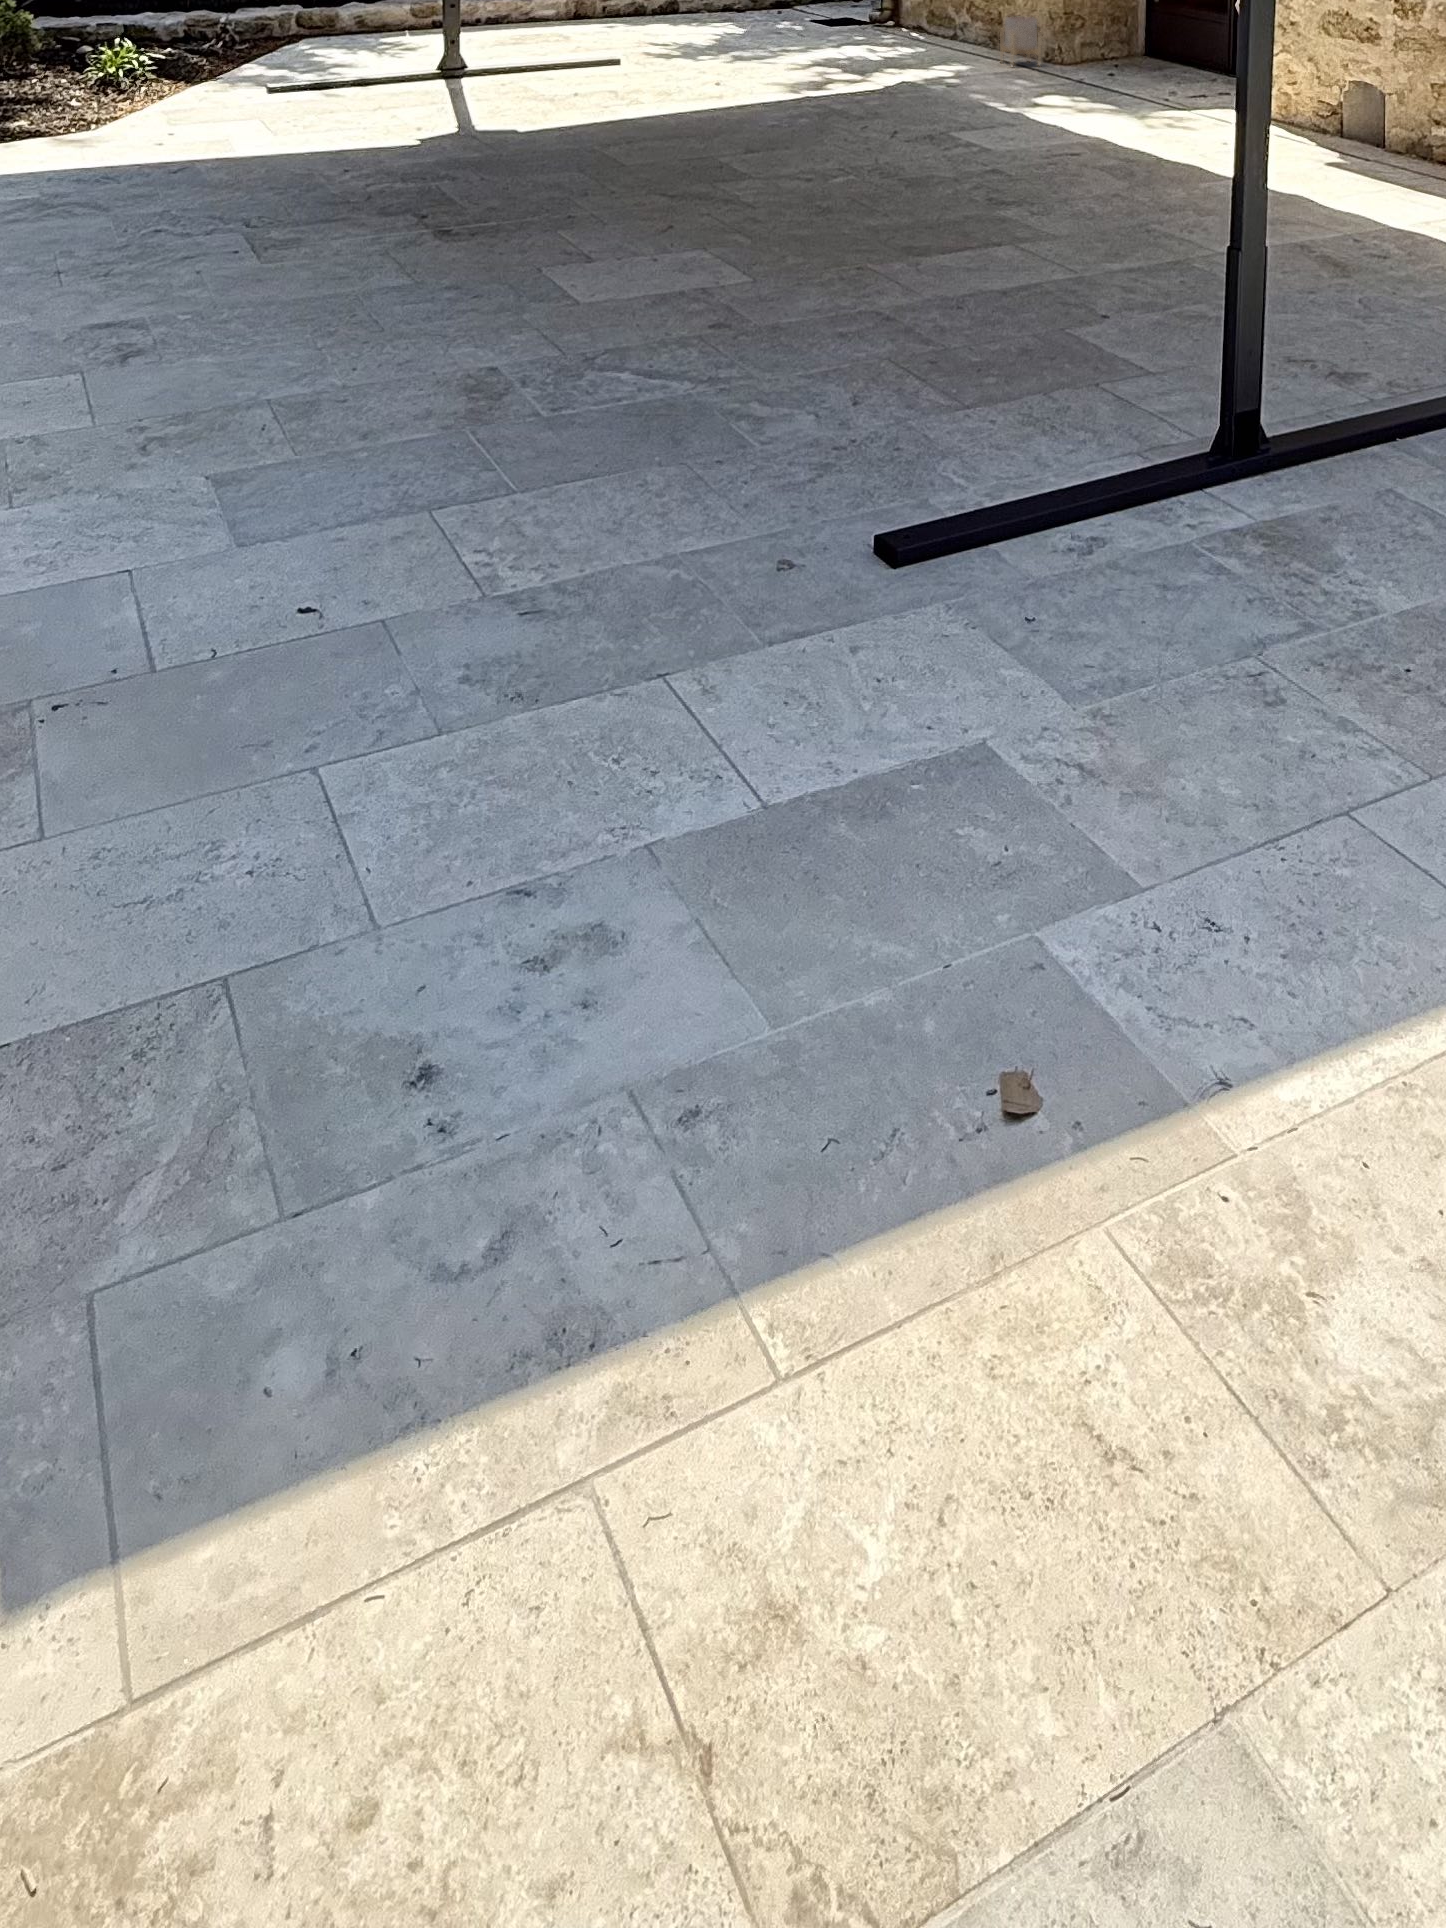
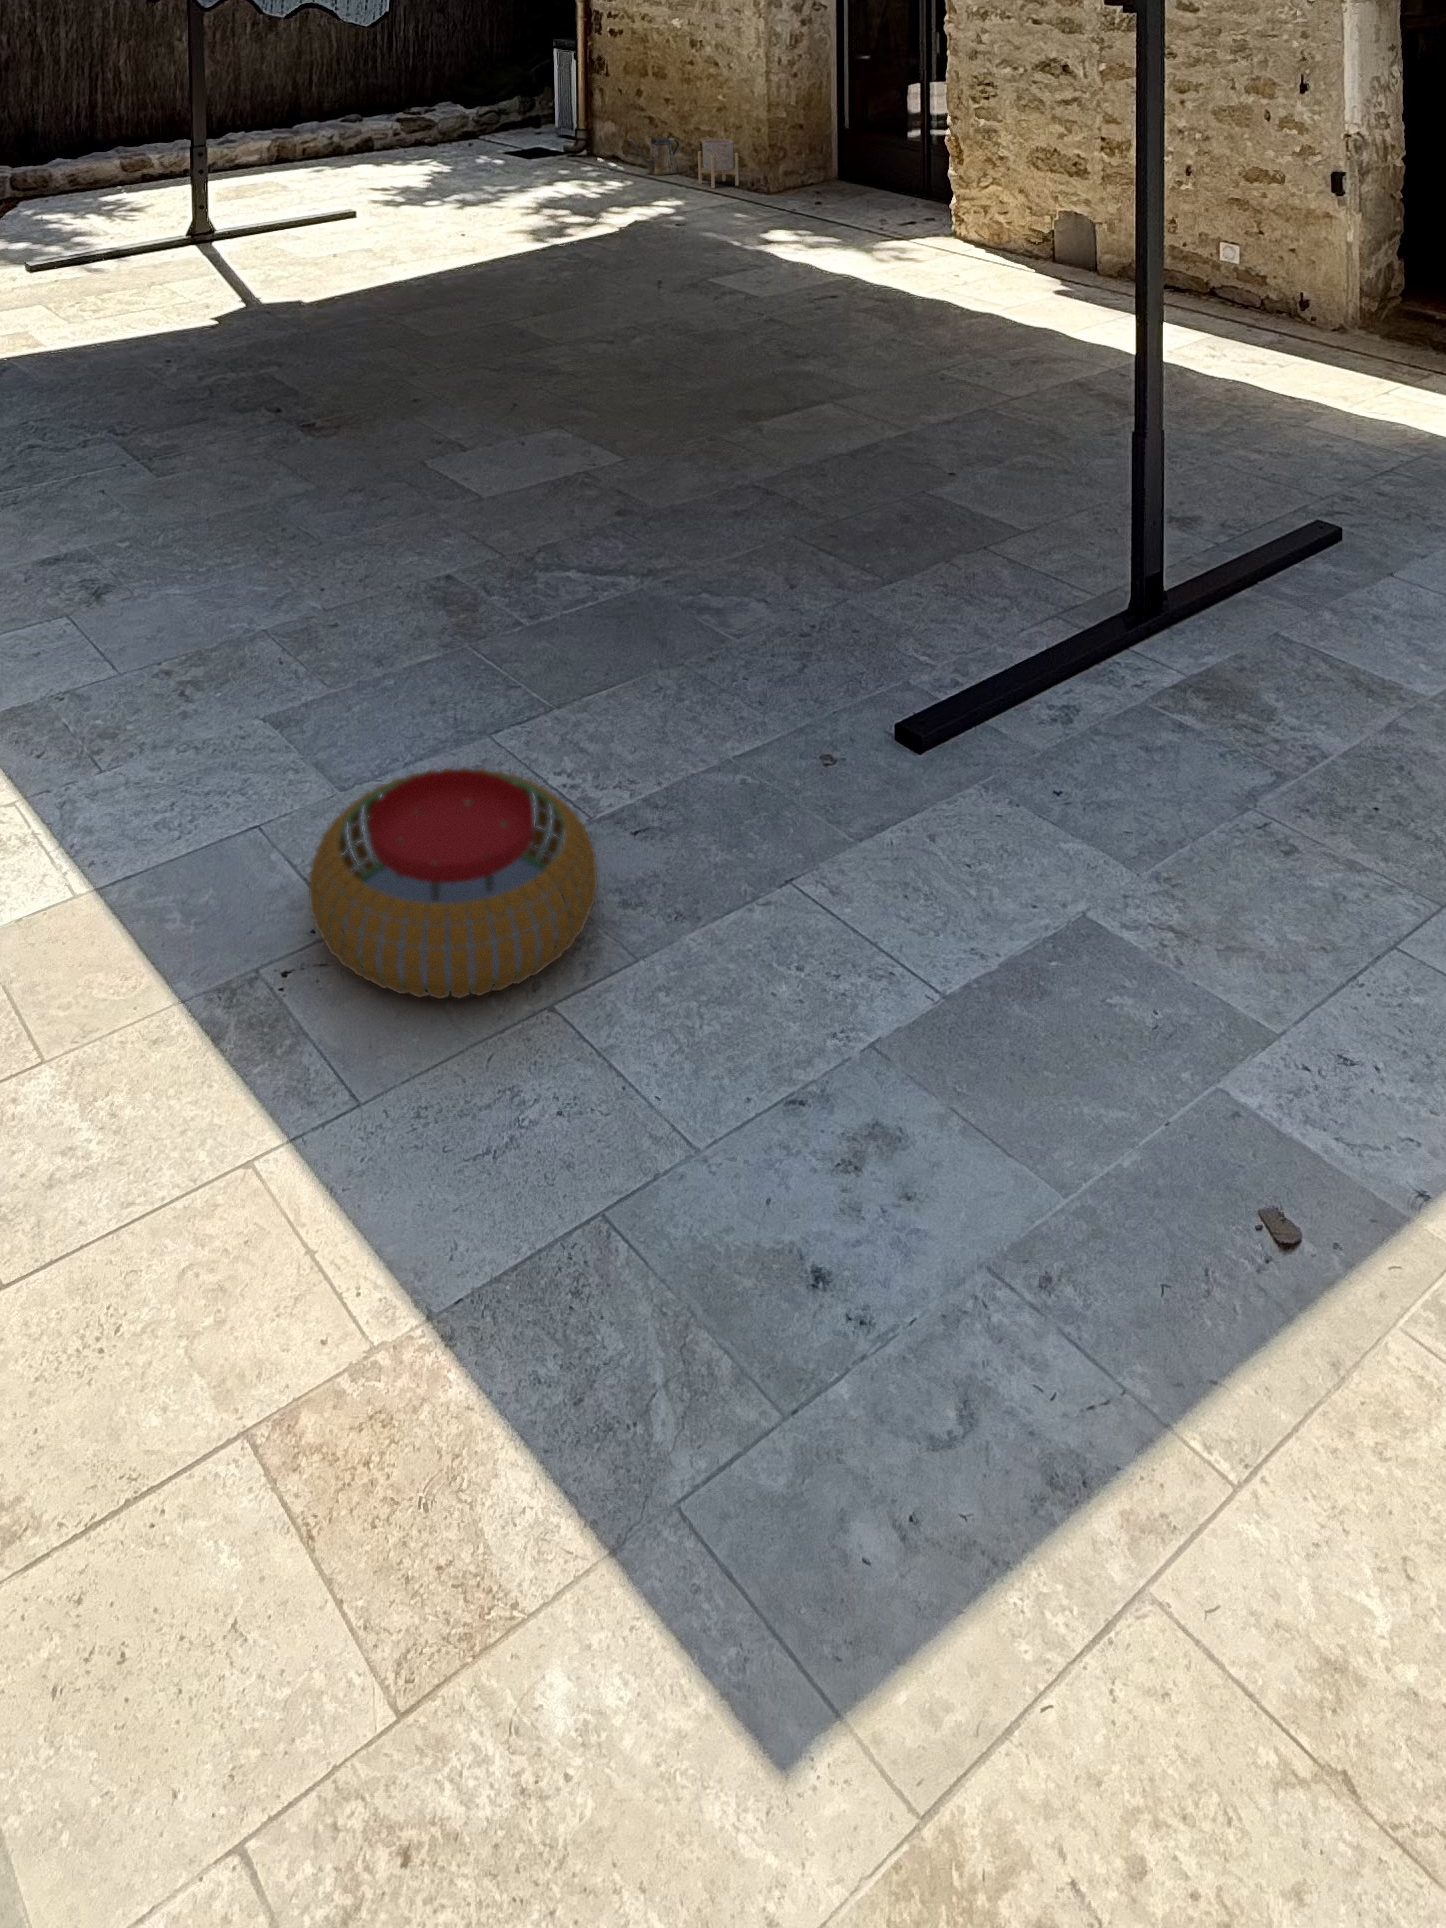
watering can: none [928,13,989,54] -> present [627,137,680,175]
pouf: none [104,516,446,745] -> present [308,768,598,999]

